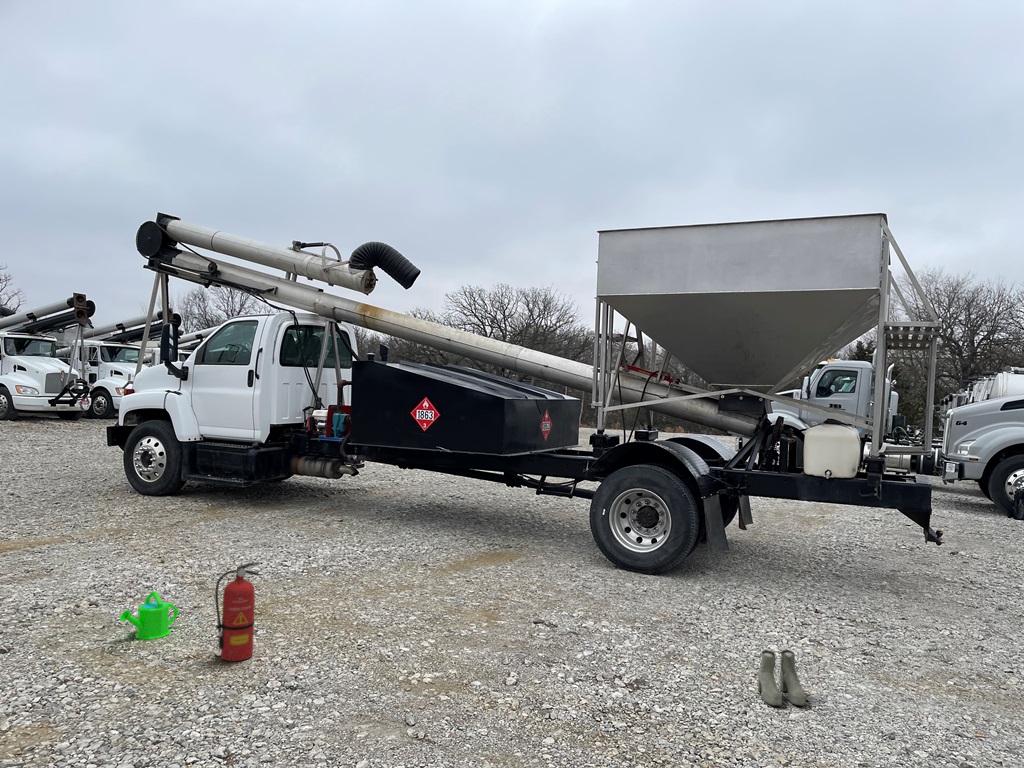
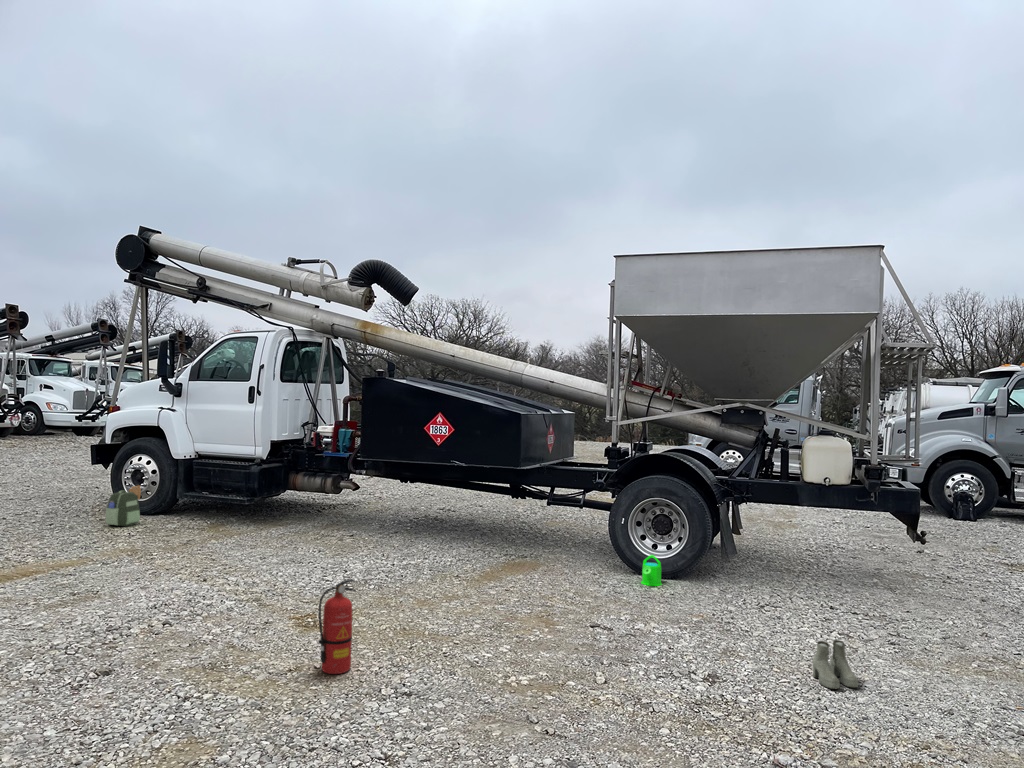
backpack: none [113,466,150,506] -> present [106,485,141,526]
watering can: present [120,591,179,639] -> present [641,555,662,586]

